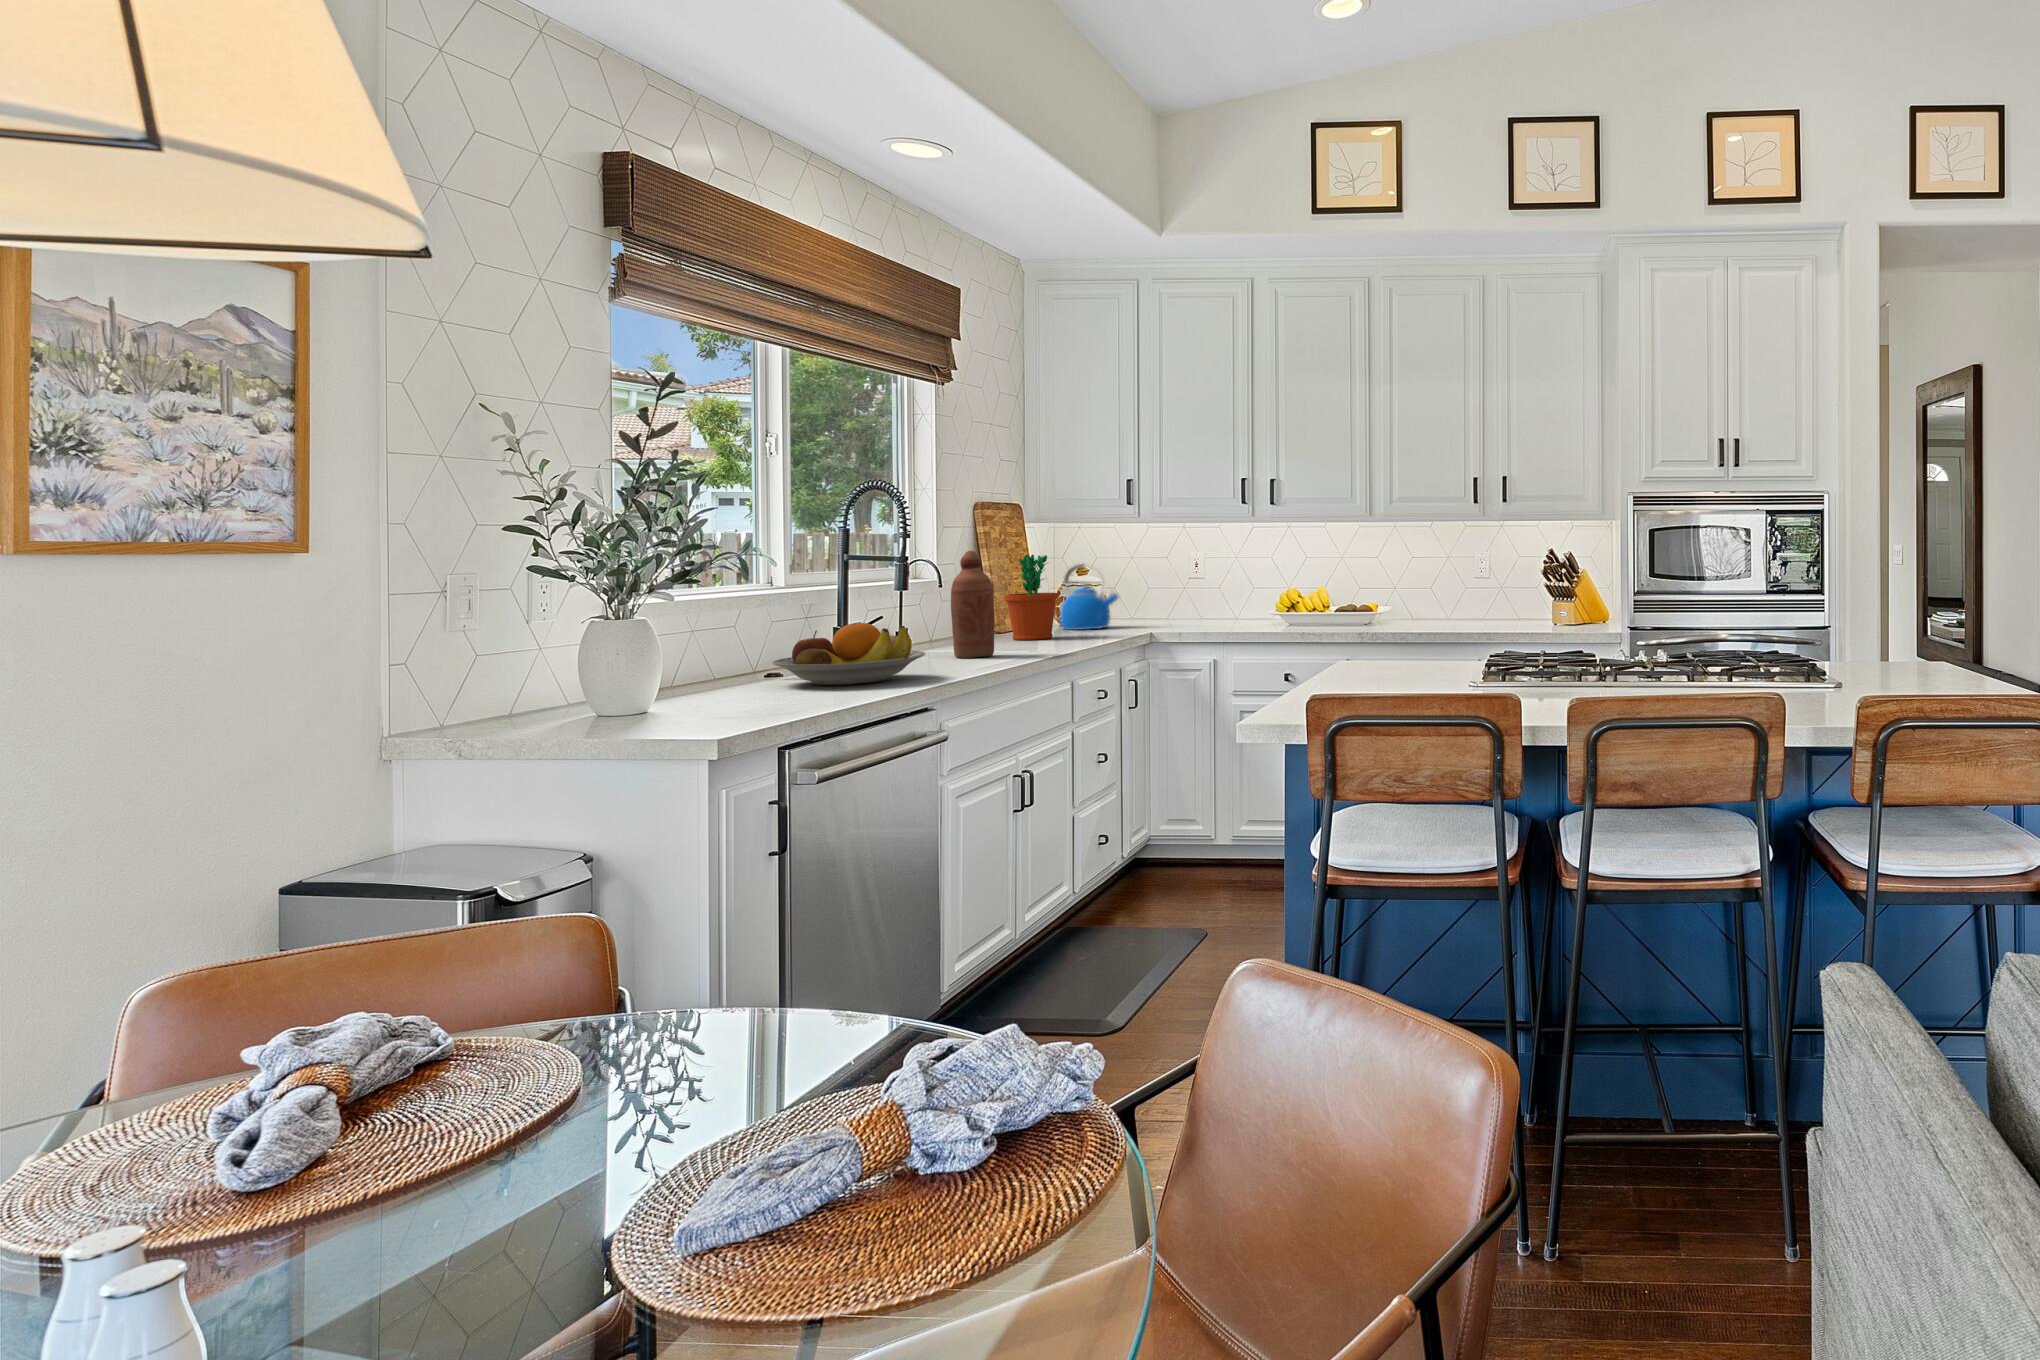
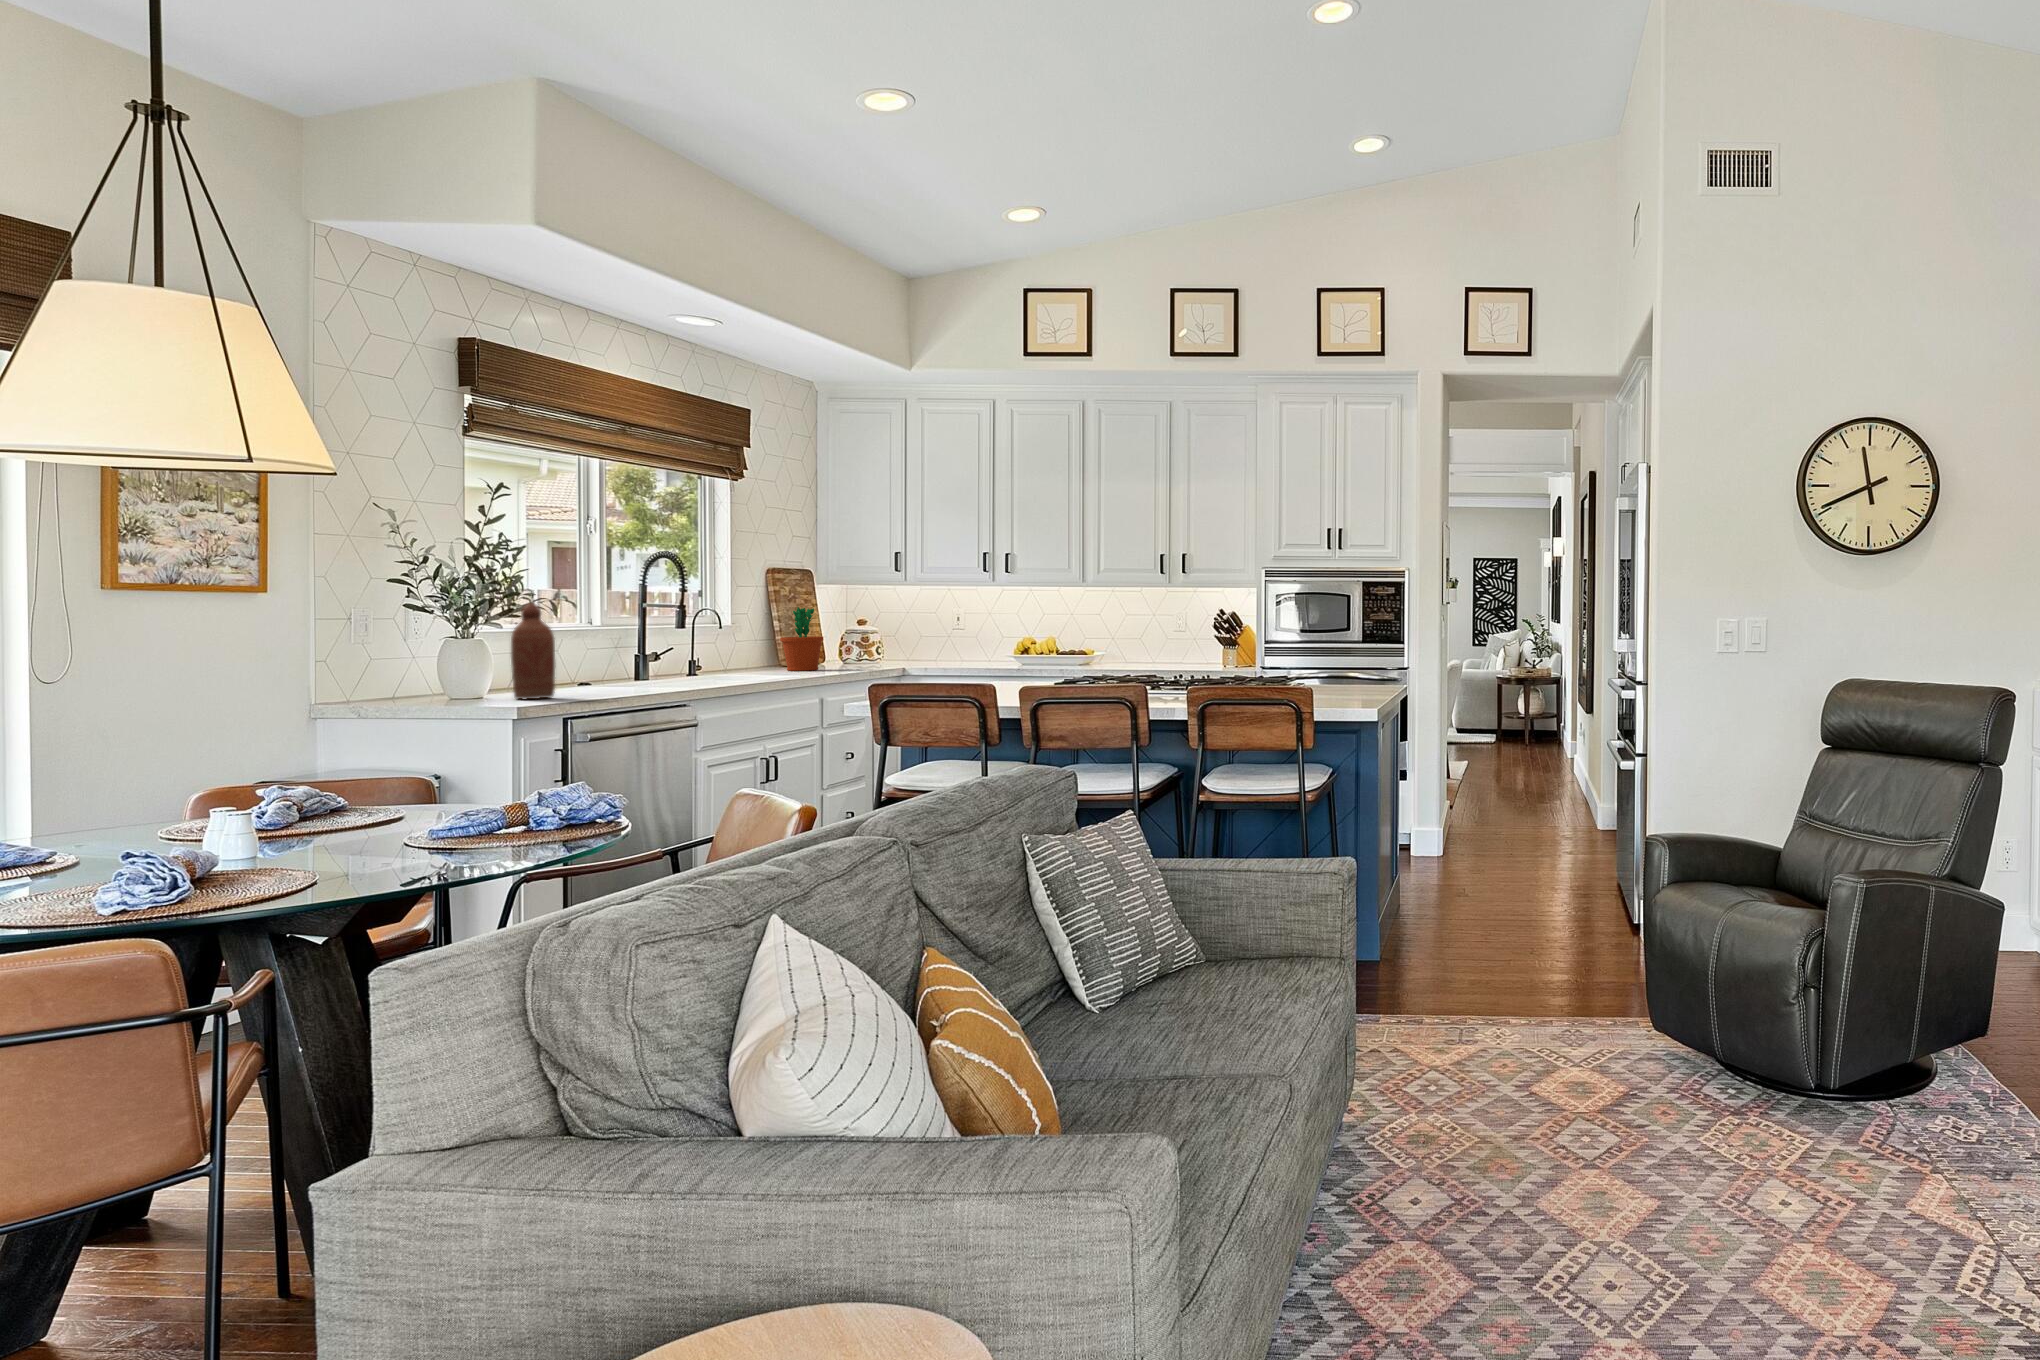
bottle: present [951,551,995,658] -> present [511,603,556,699]
kettle: present [1060,564,1118,630] -> none [836,616,882,666]
fruit bowl: present [772,623,925,685] -> none [576,648,685,689]

